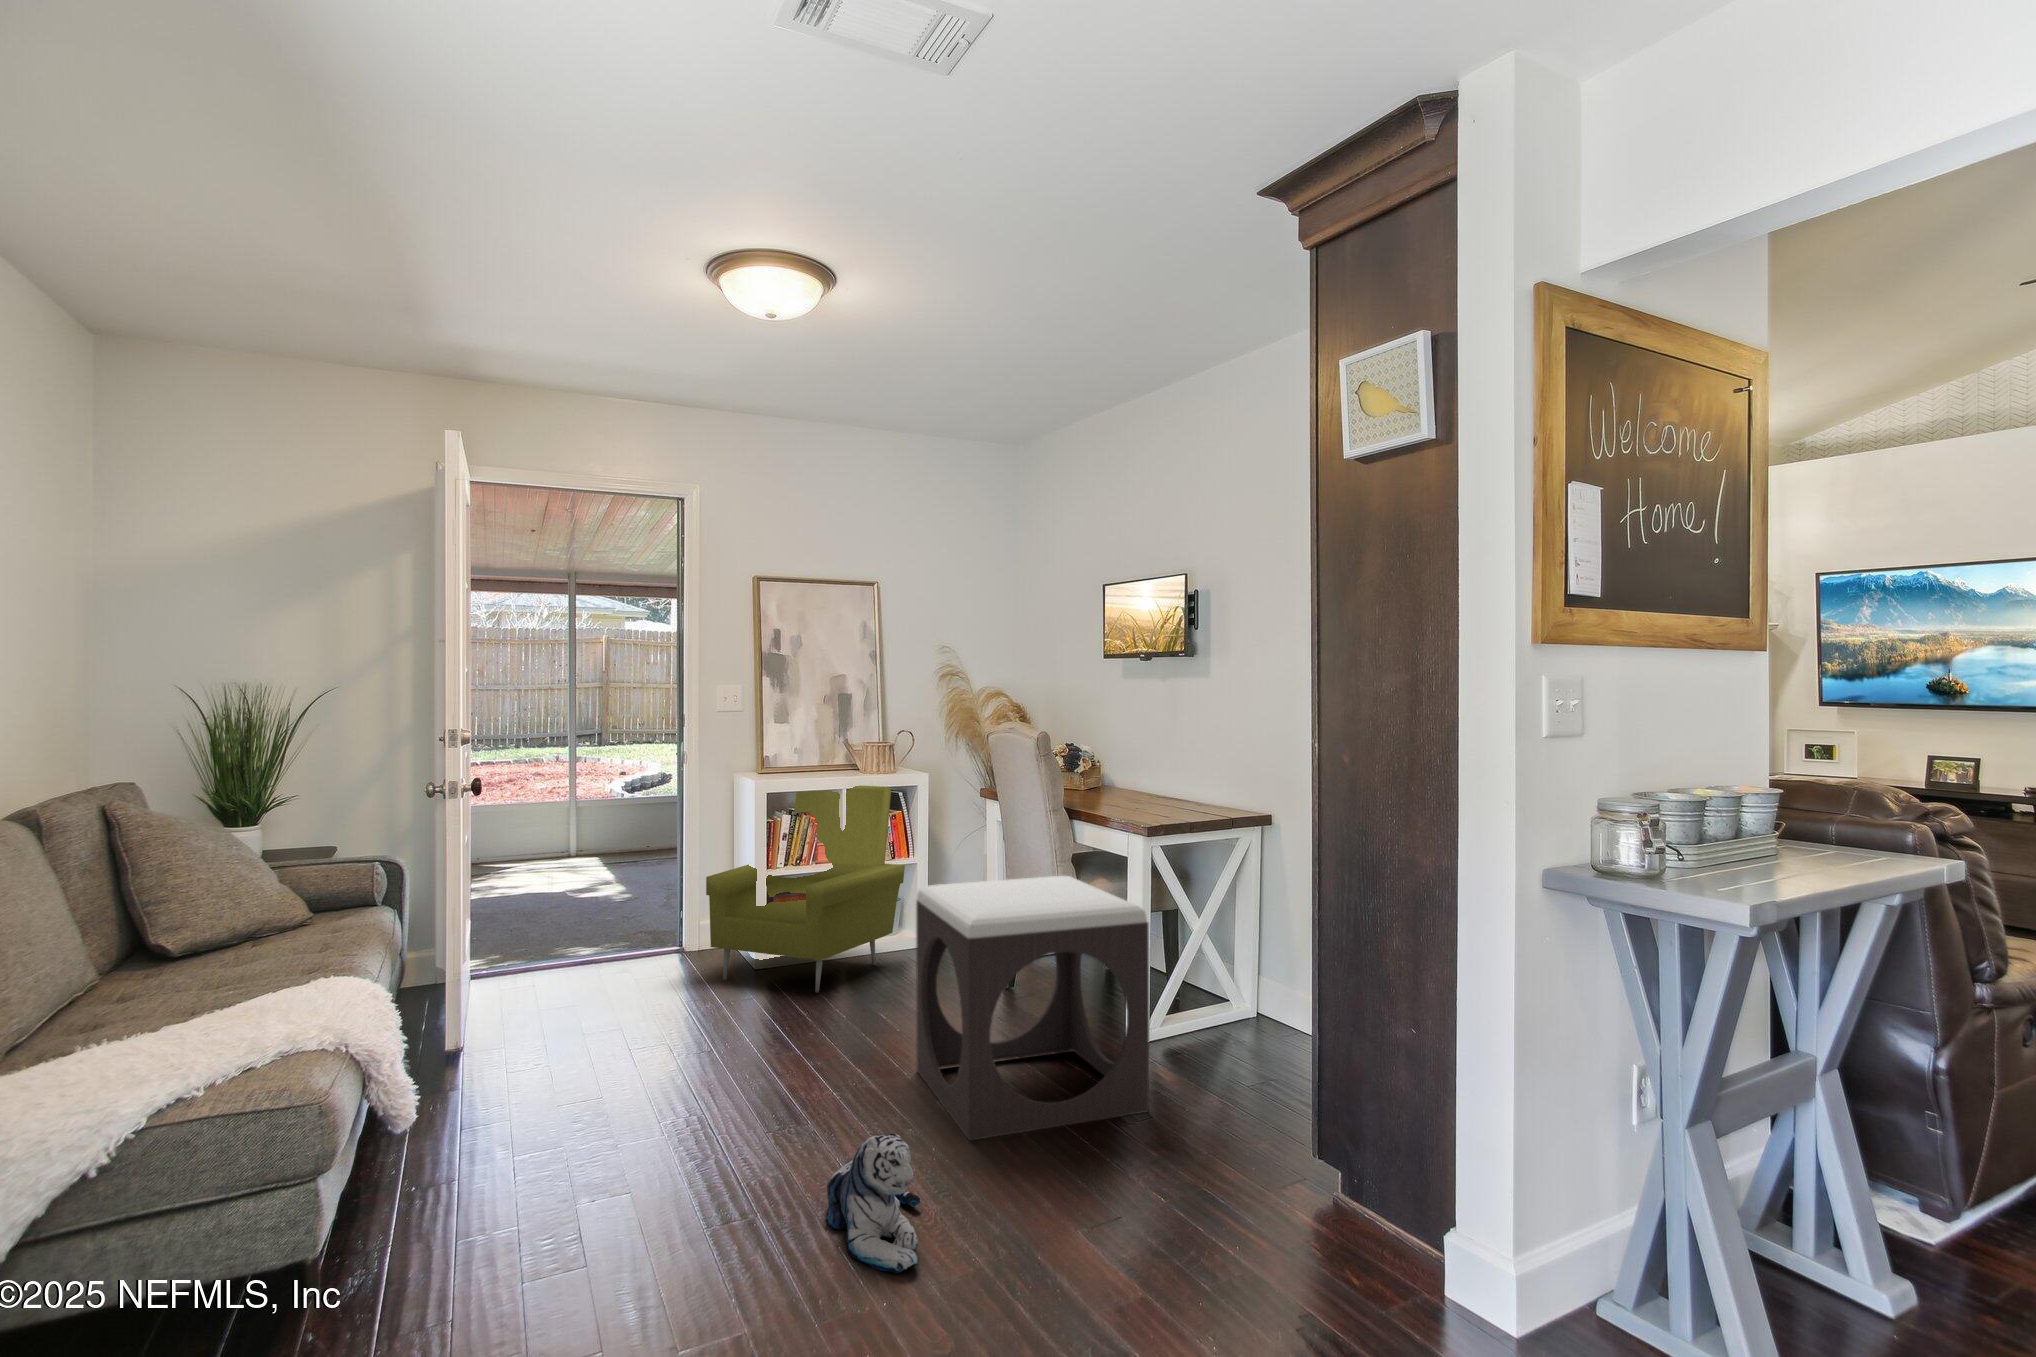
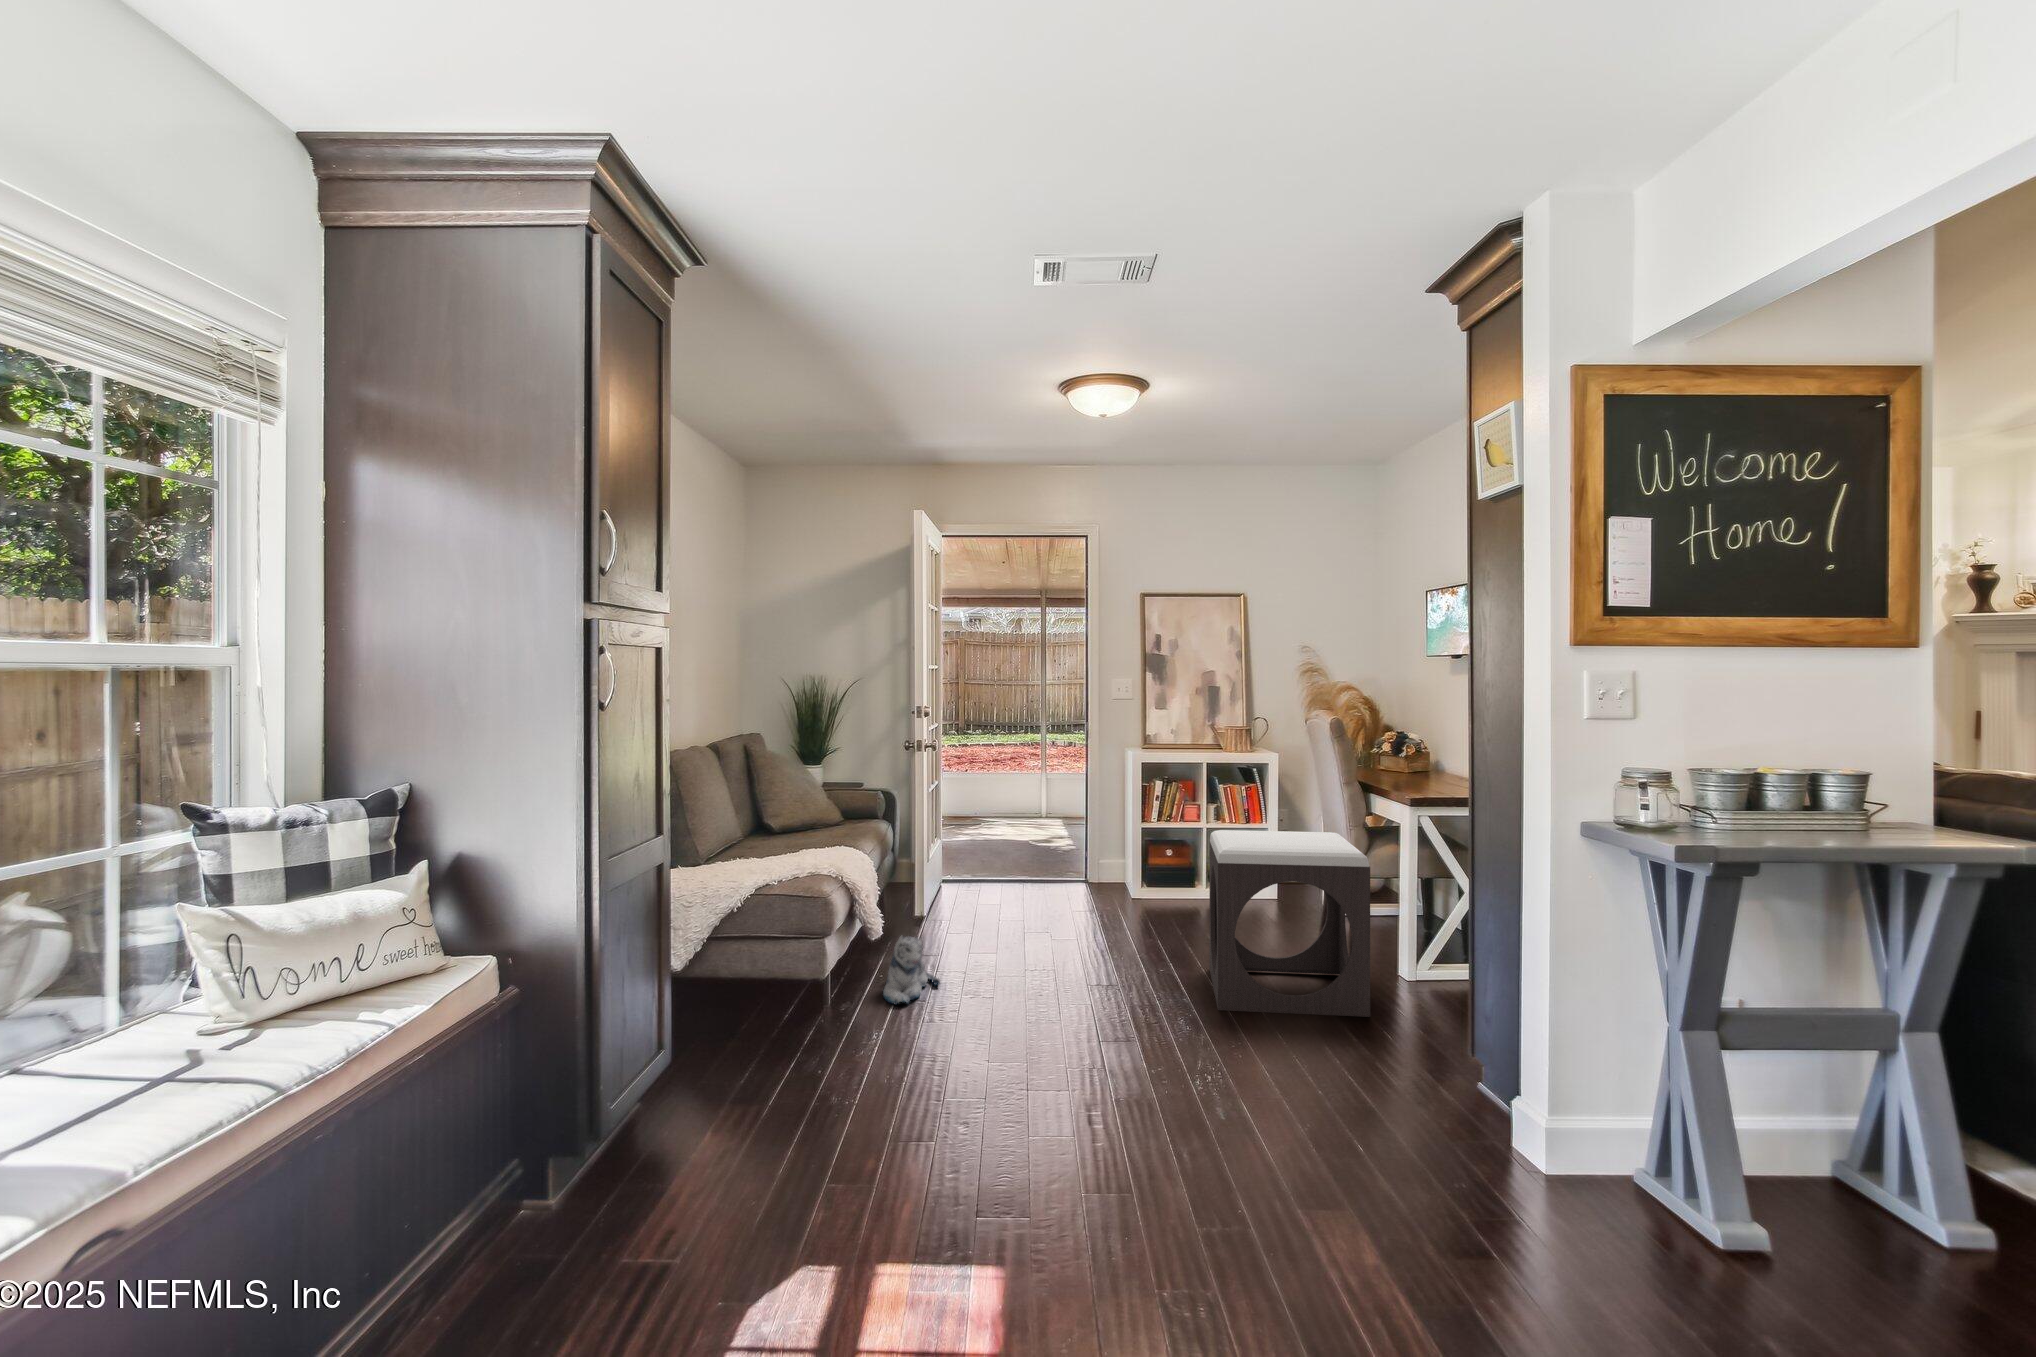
armchair: present [706,786,905,992] -> none [1094,758,1251,917]
plush toy: present [825,1134,921,1273] -> present [883,936,940,1005]

